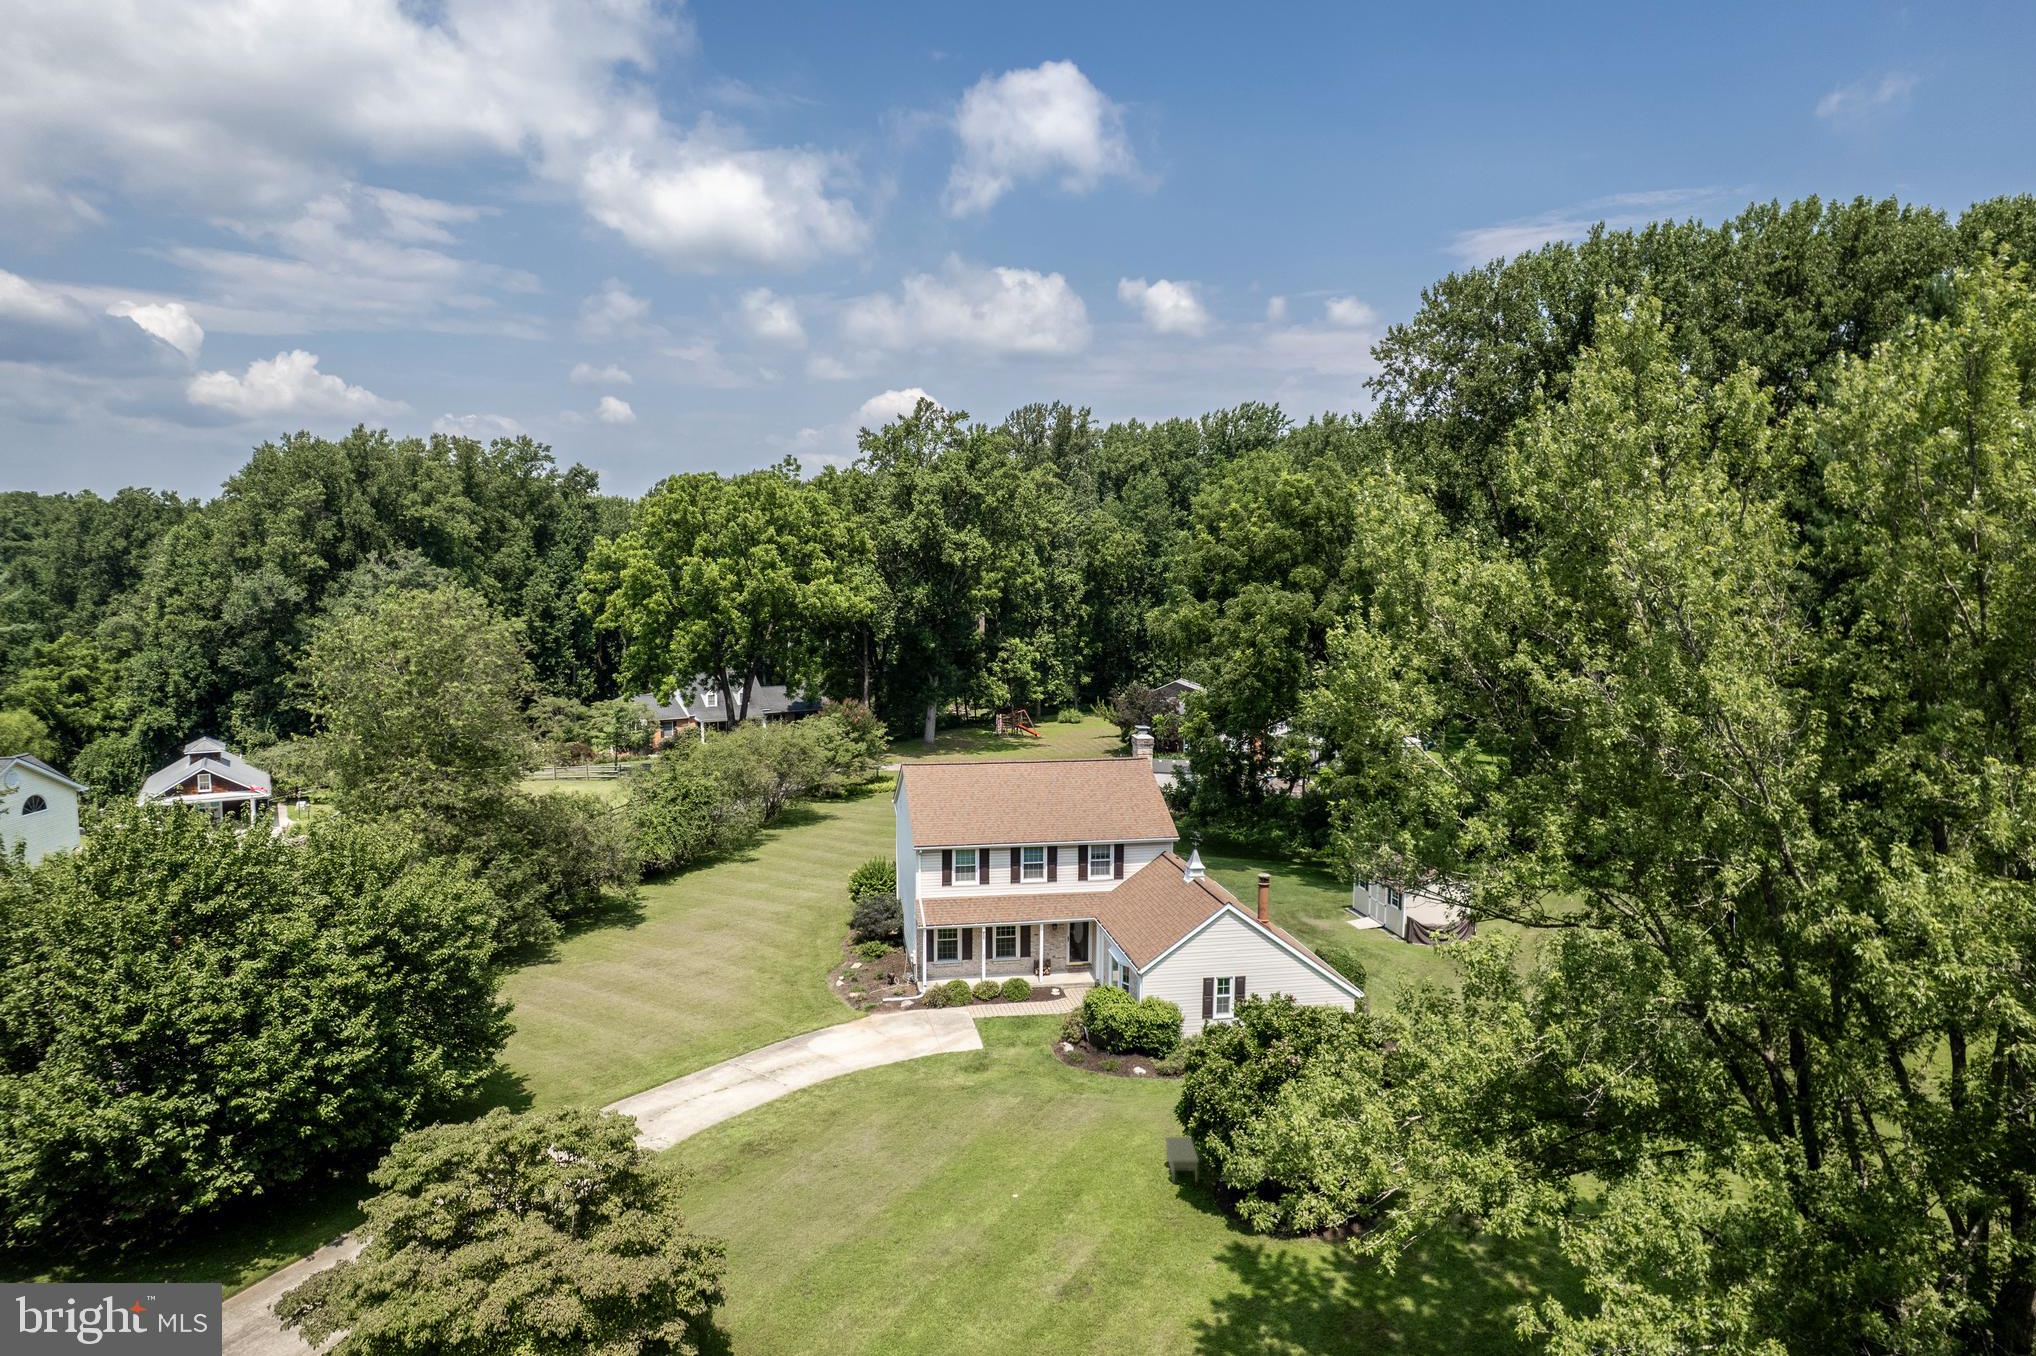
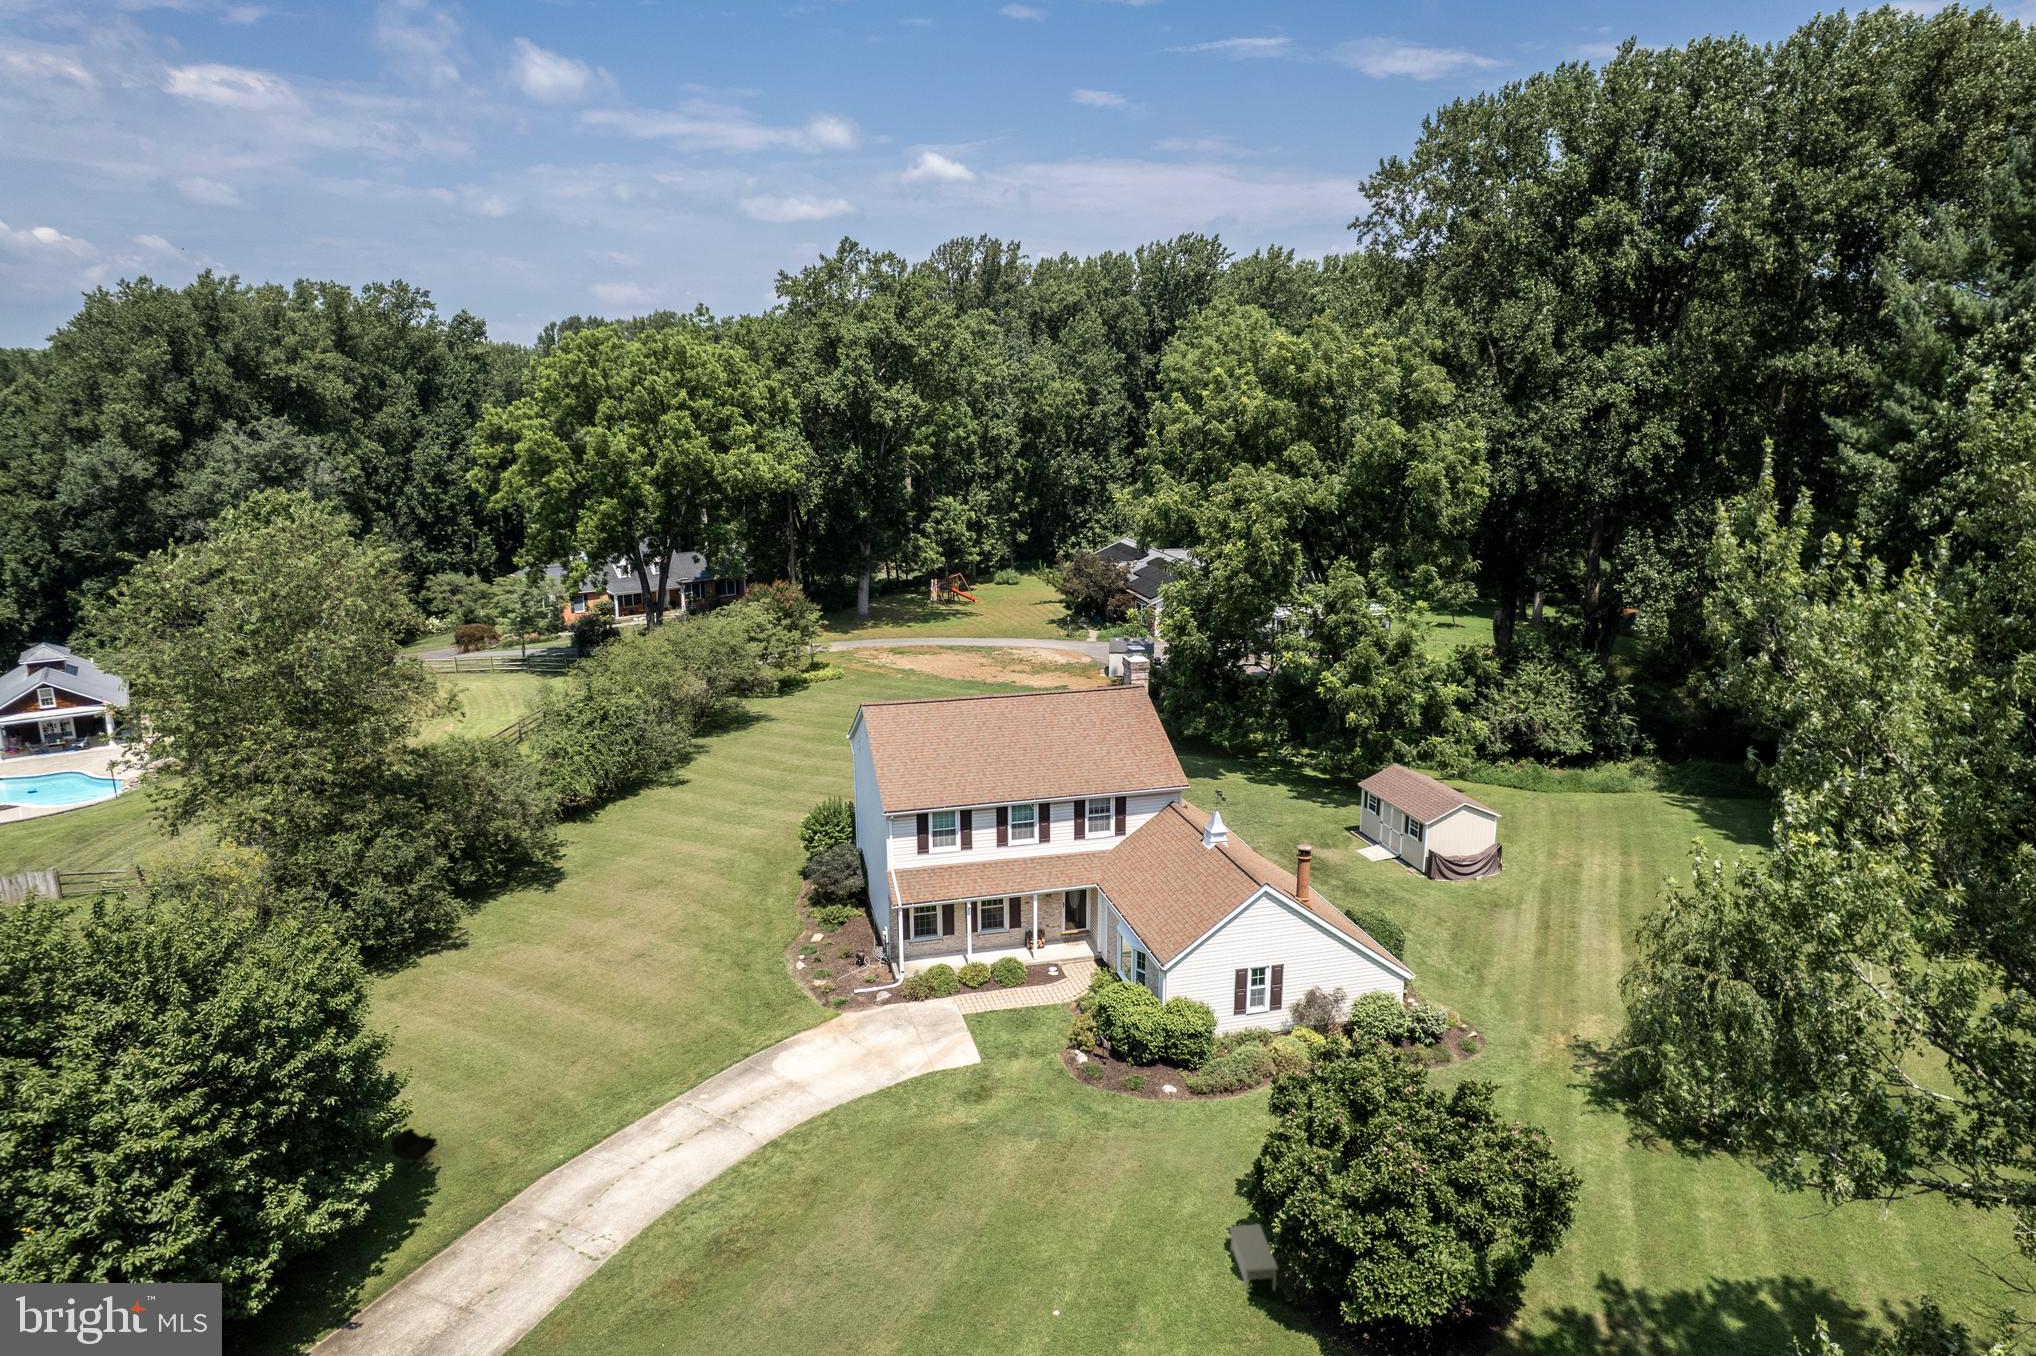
lounge chair: present [1087,1030,1113,1052] -> present [391,1129,437,1164]

